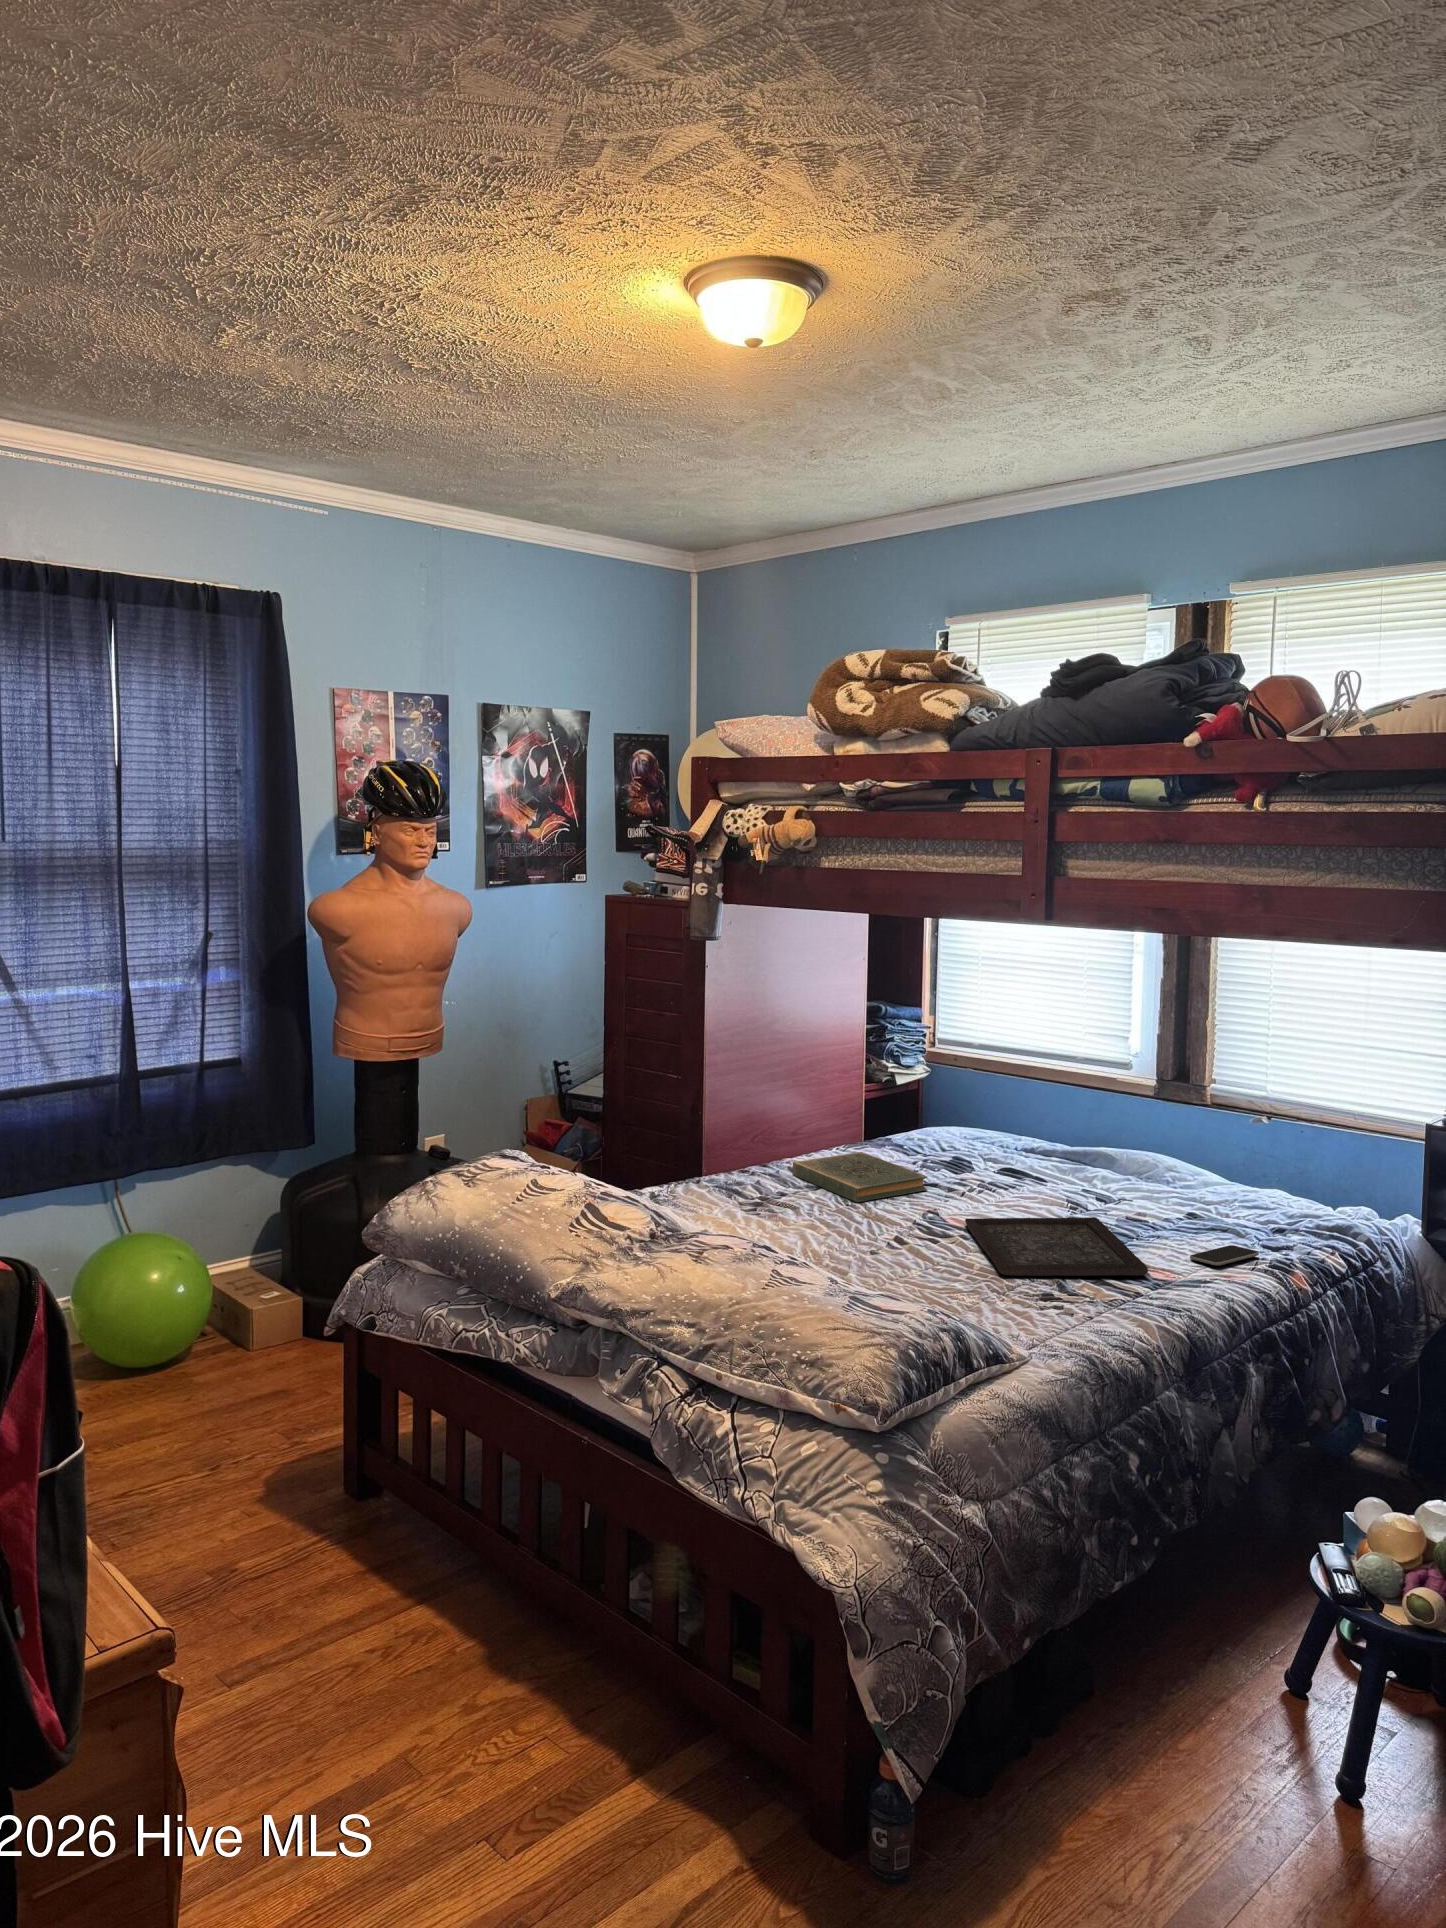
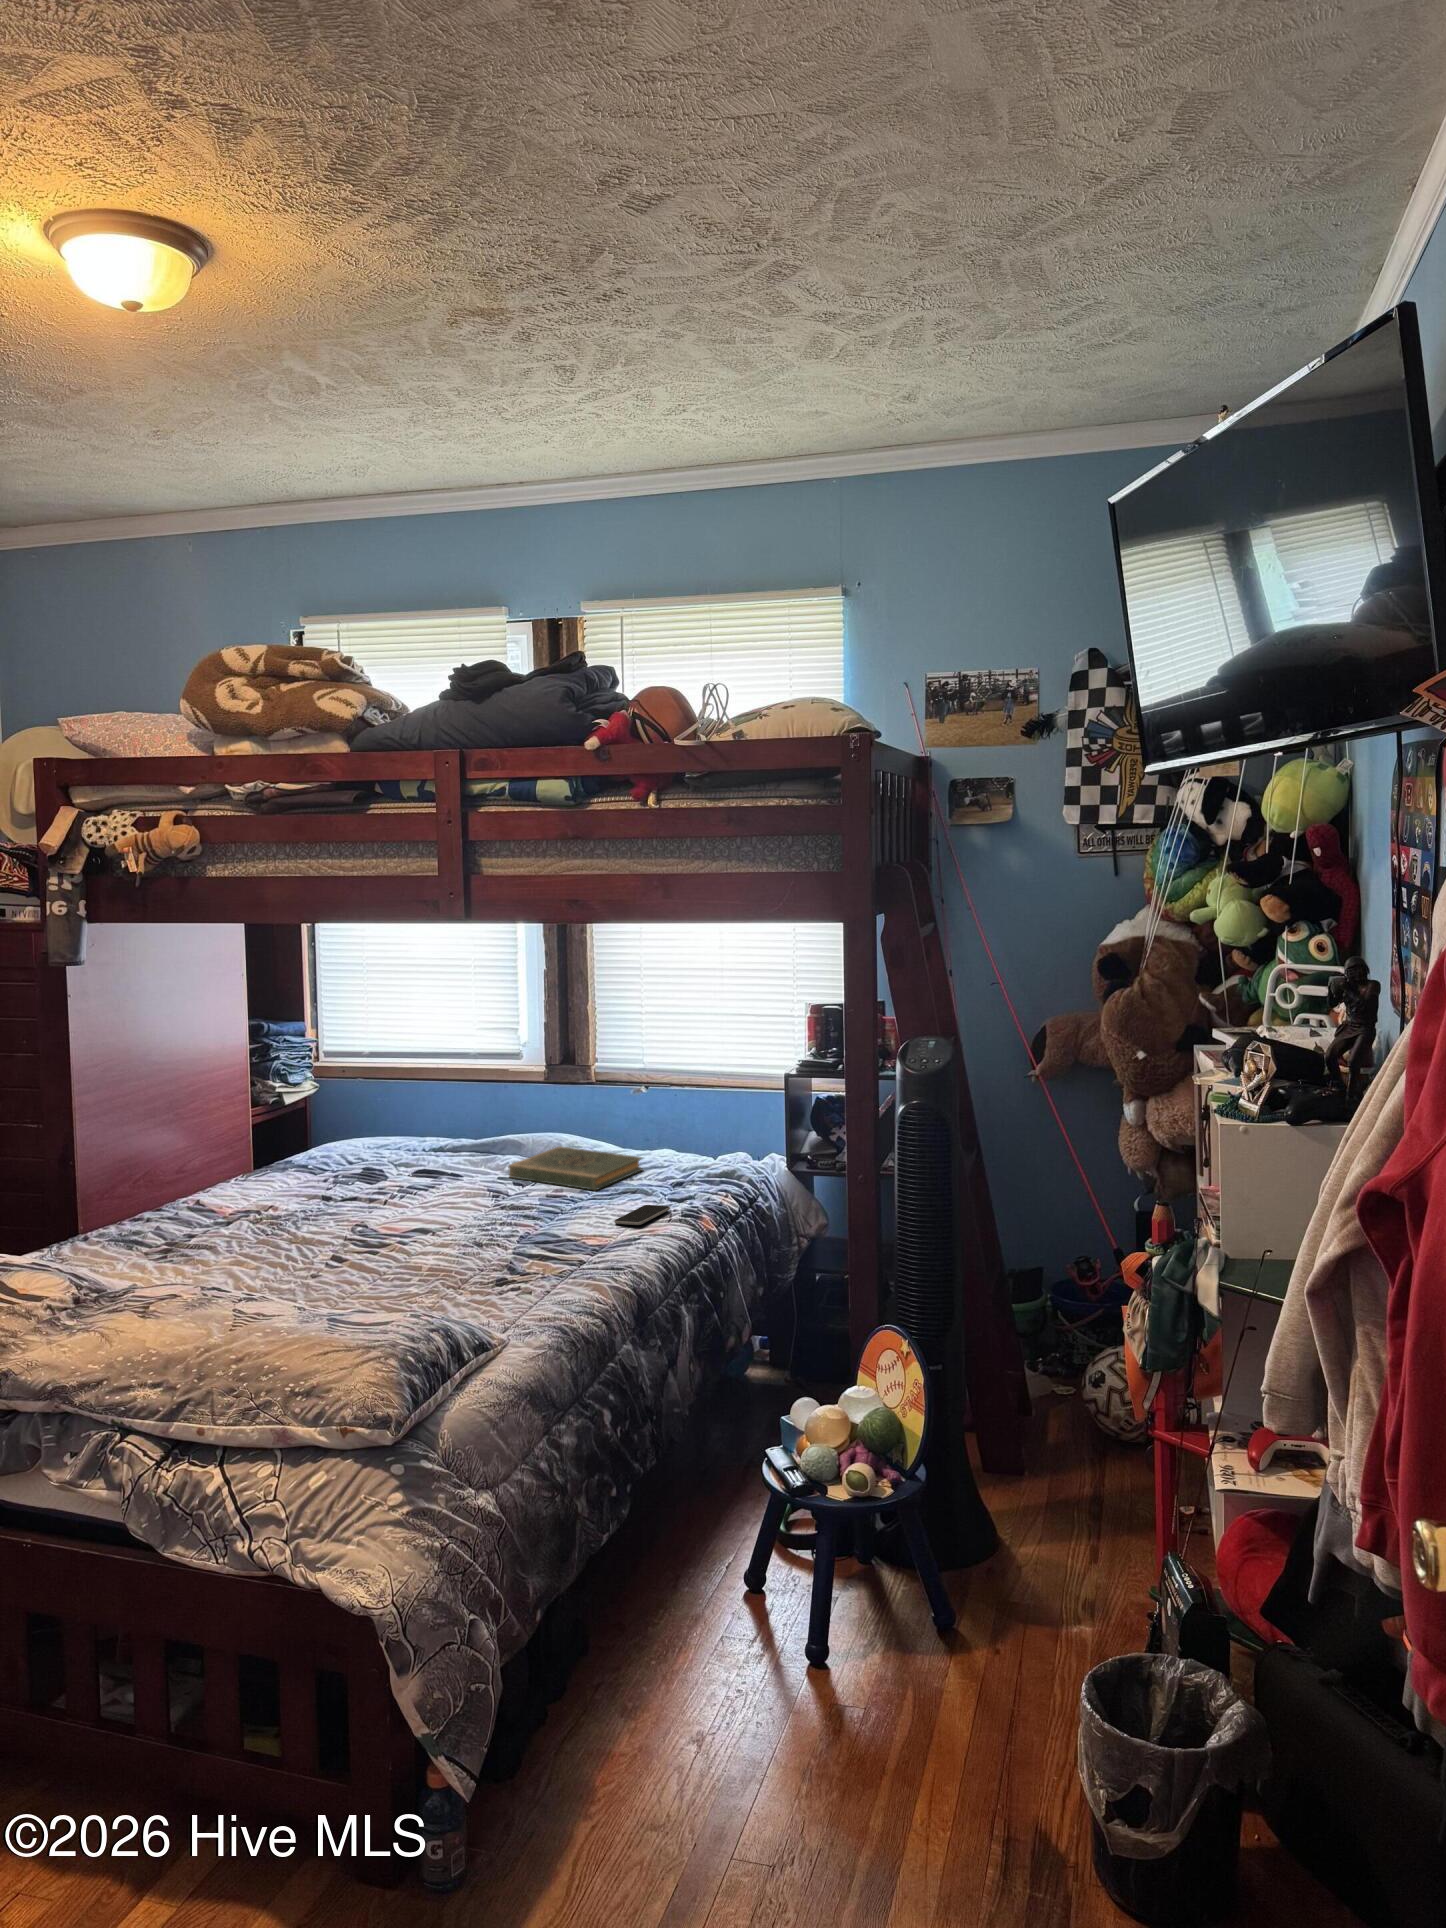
book: present [793,1152,927,1202] -> present [508,1146,642,1190]
tray: present [965,1217,1148,1276] -> none [399,1202,584,1271]

